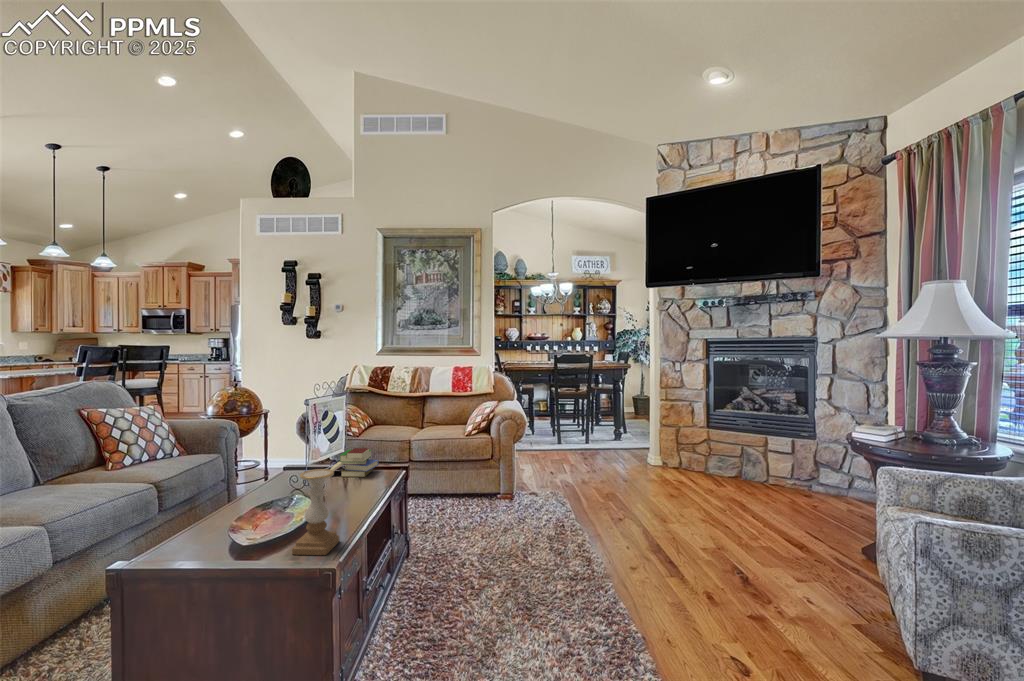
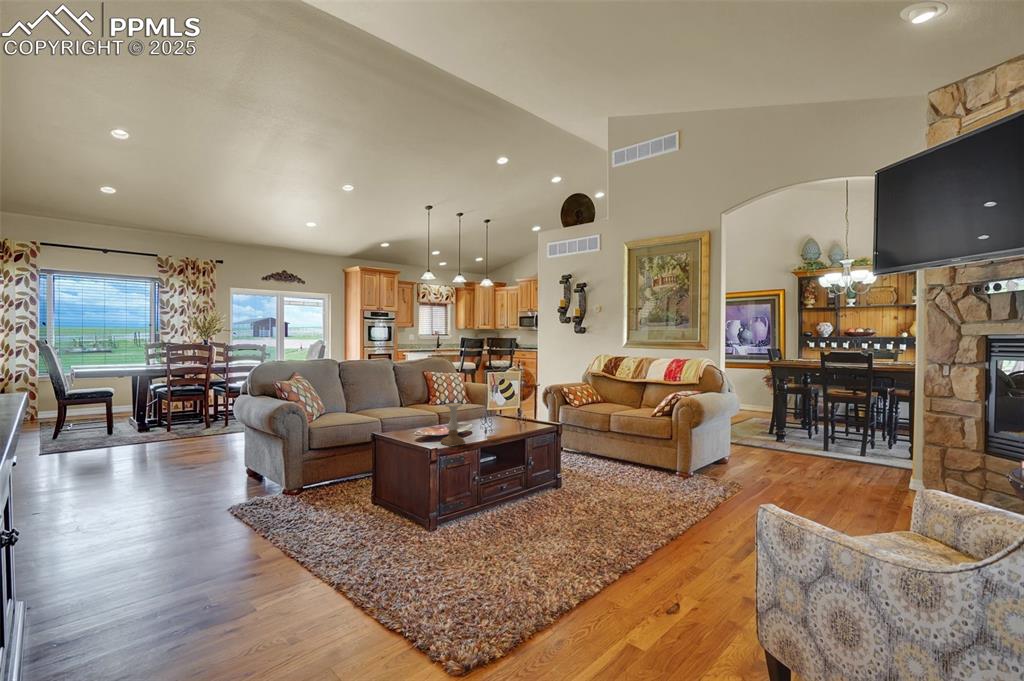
book: present [330,448,378,477] -> none [515,407,547,427]

